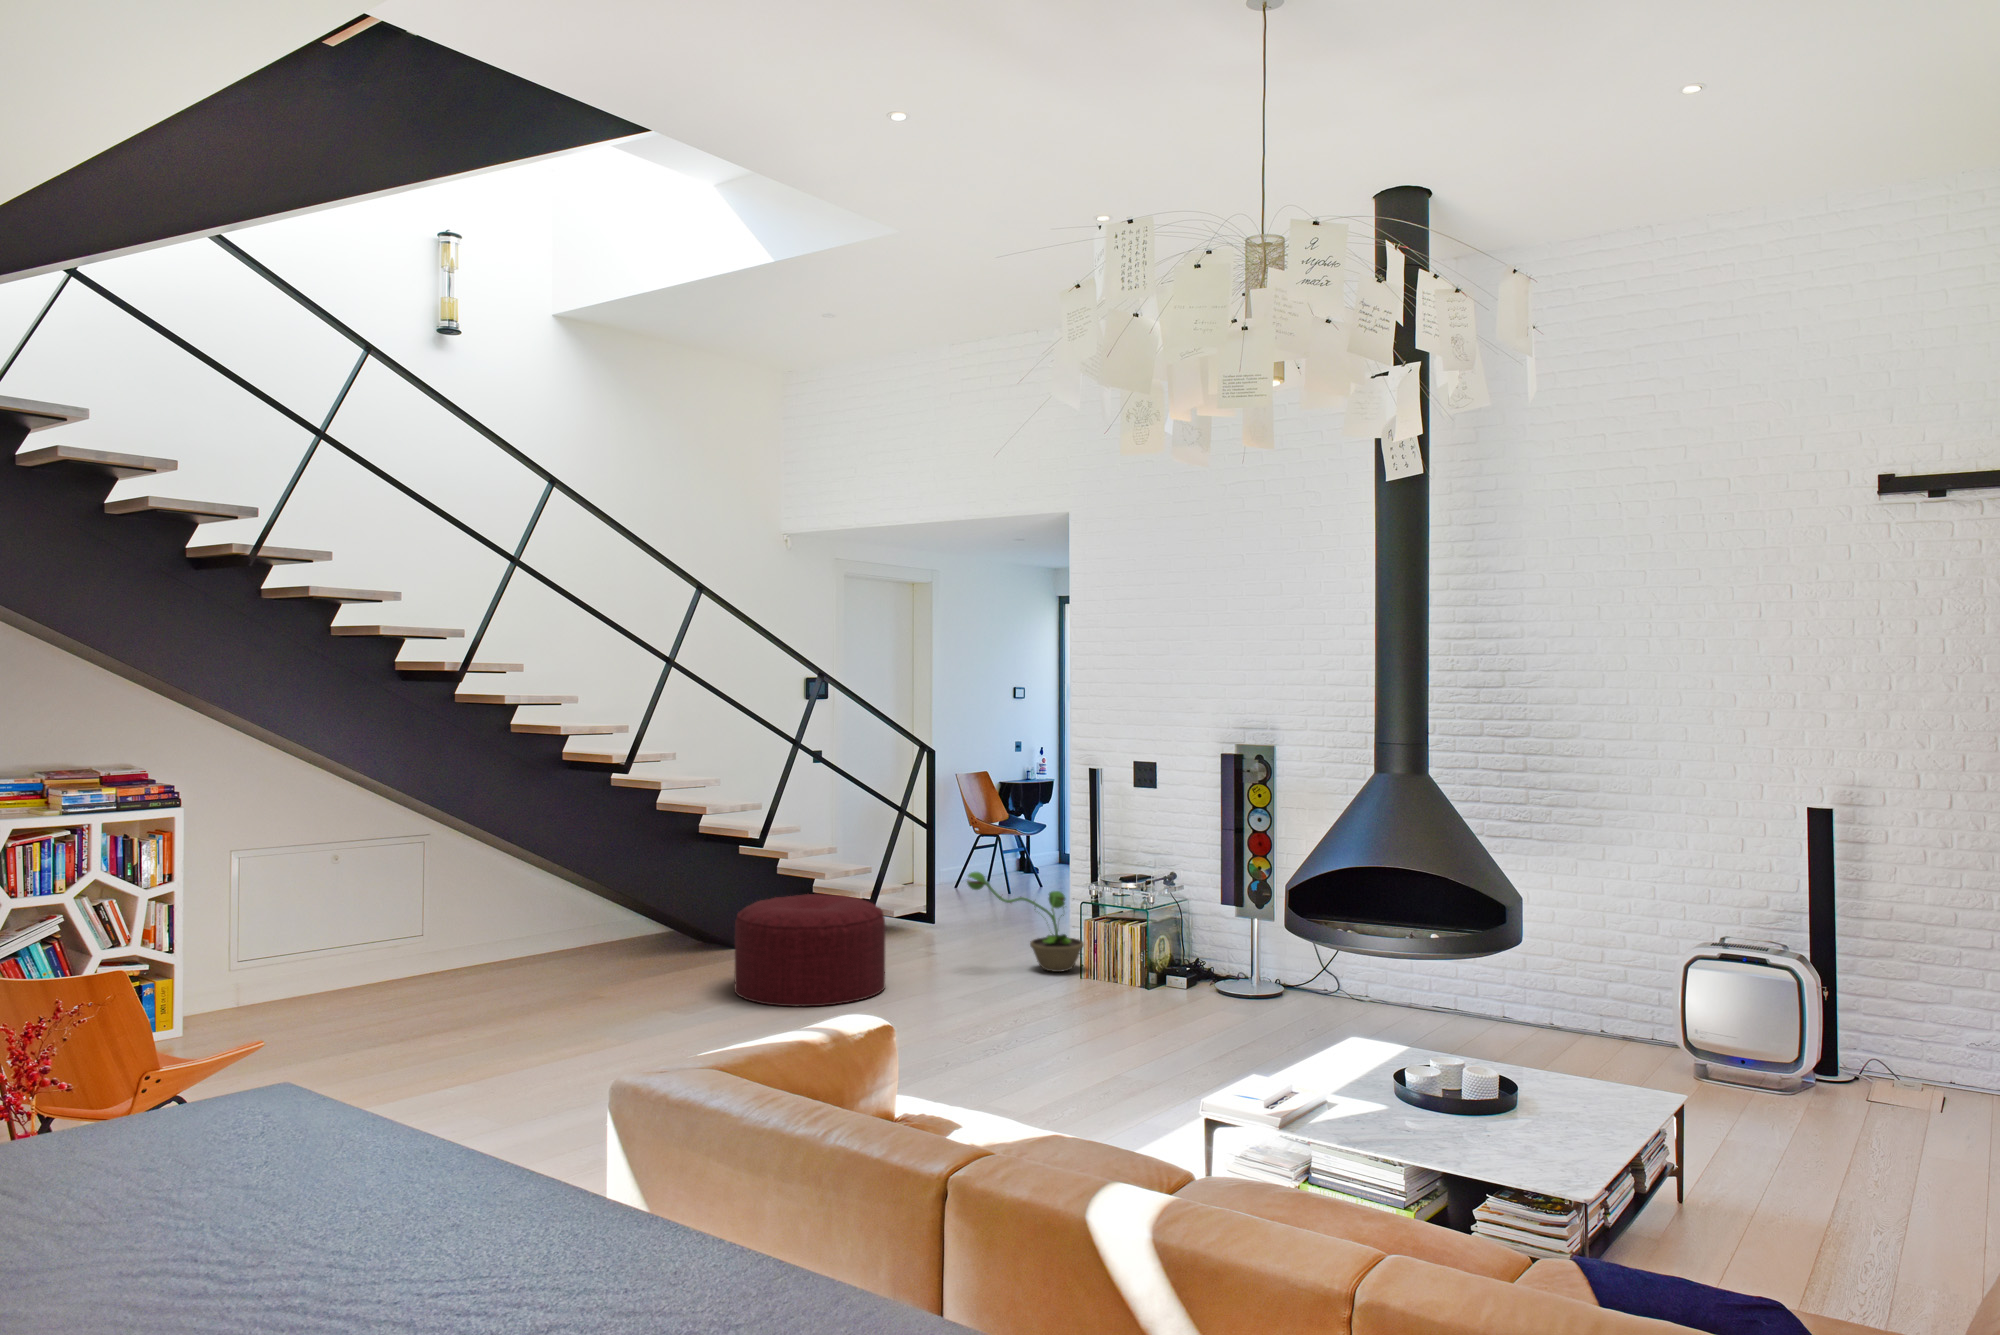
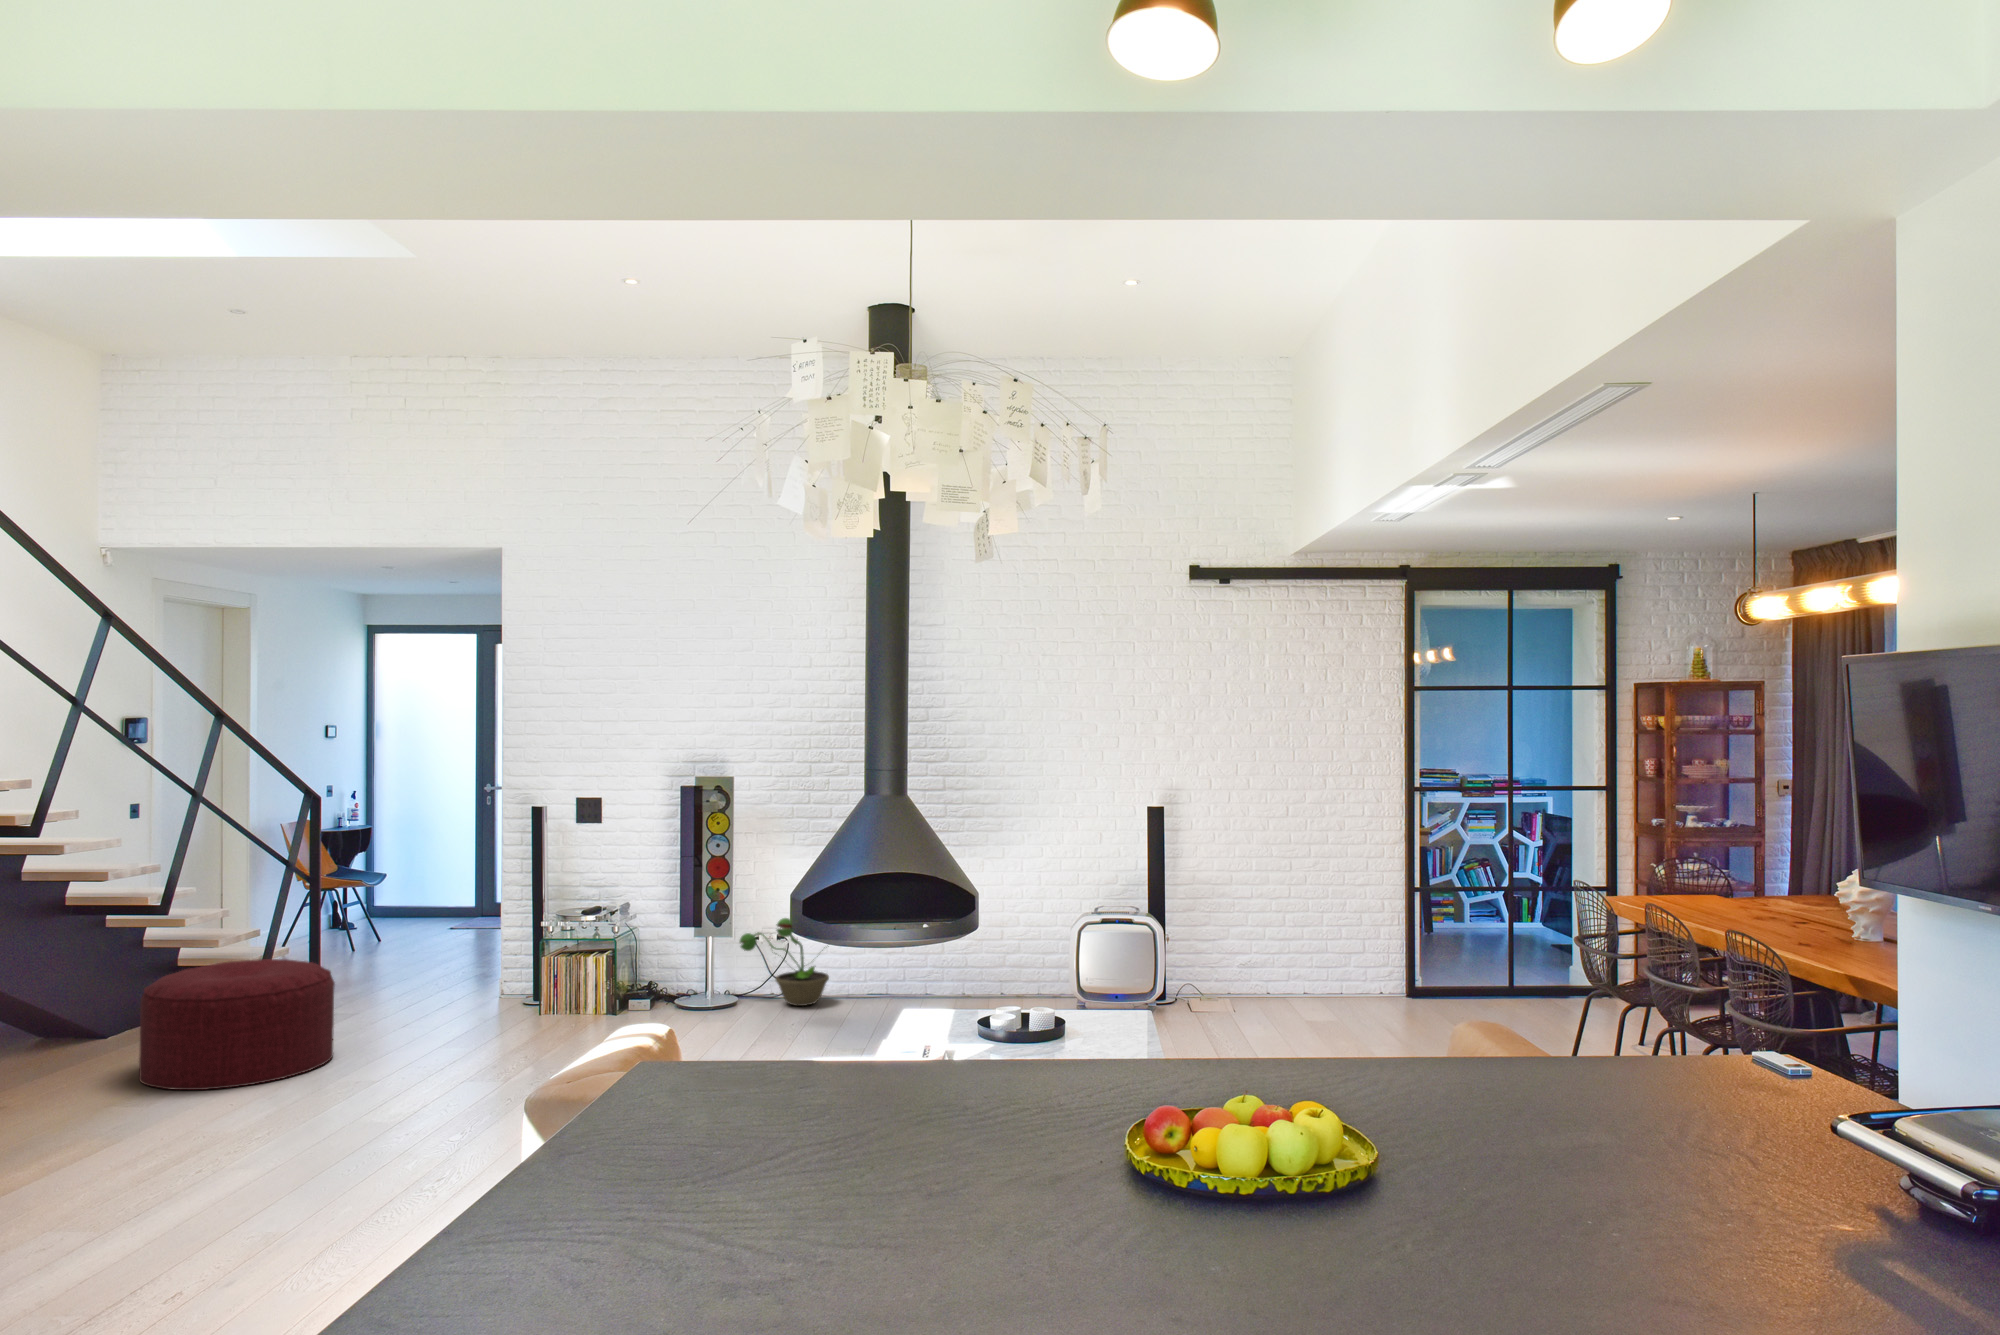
decorative plant: present [967,872,1084,972] -> present [740,918,829,1006]

